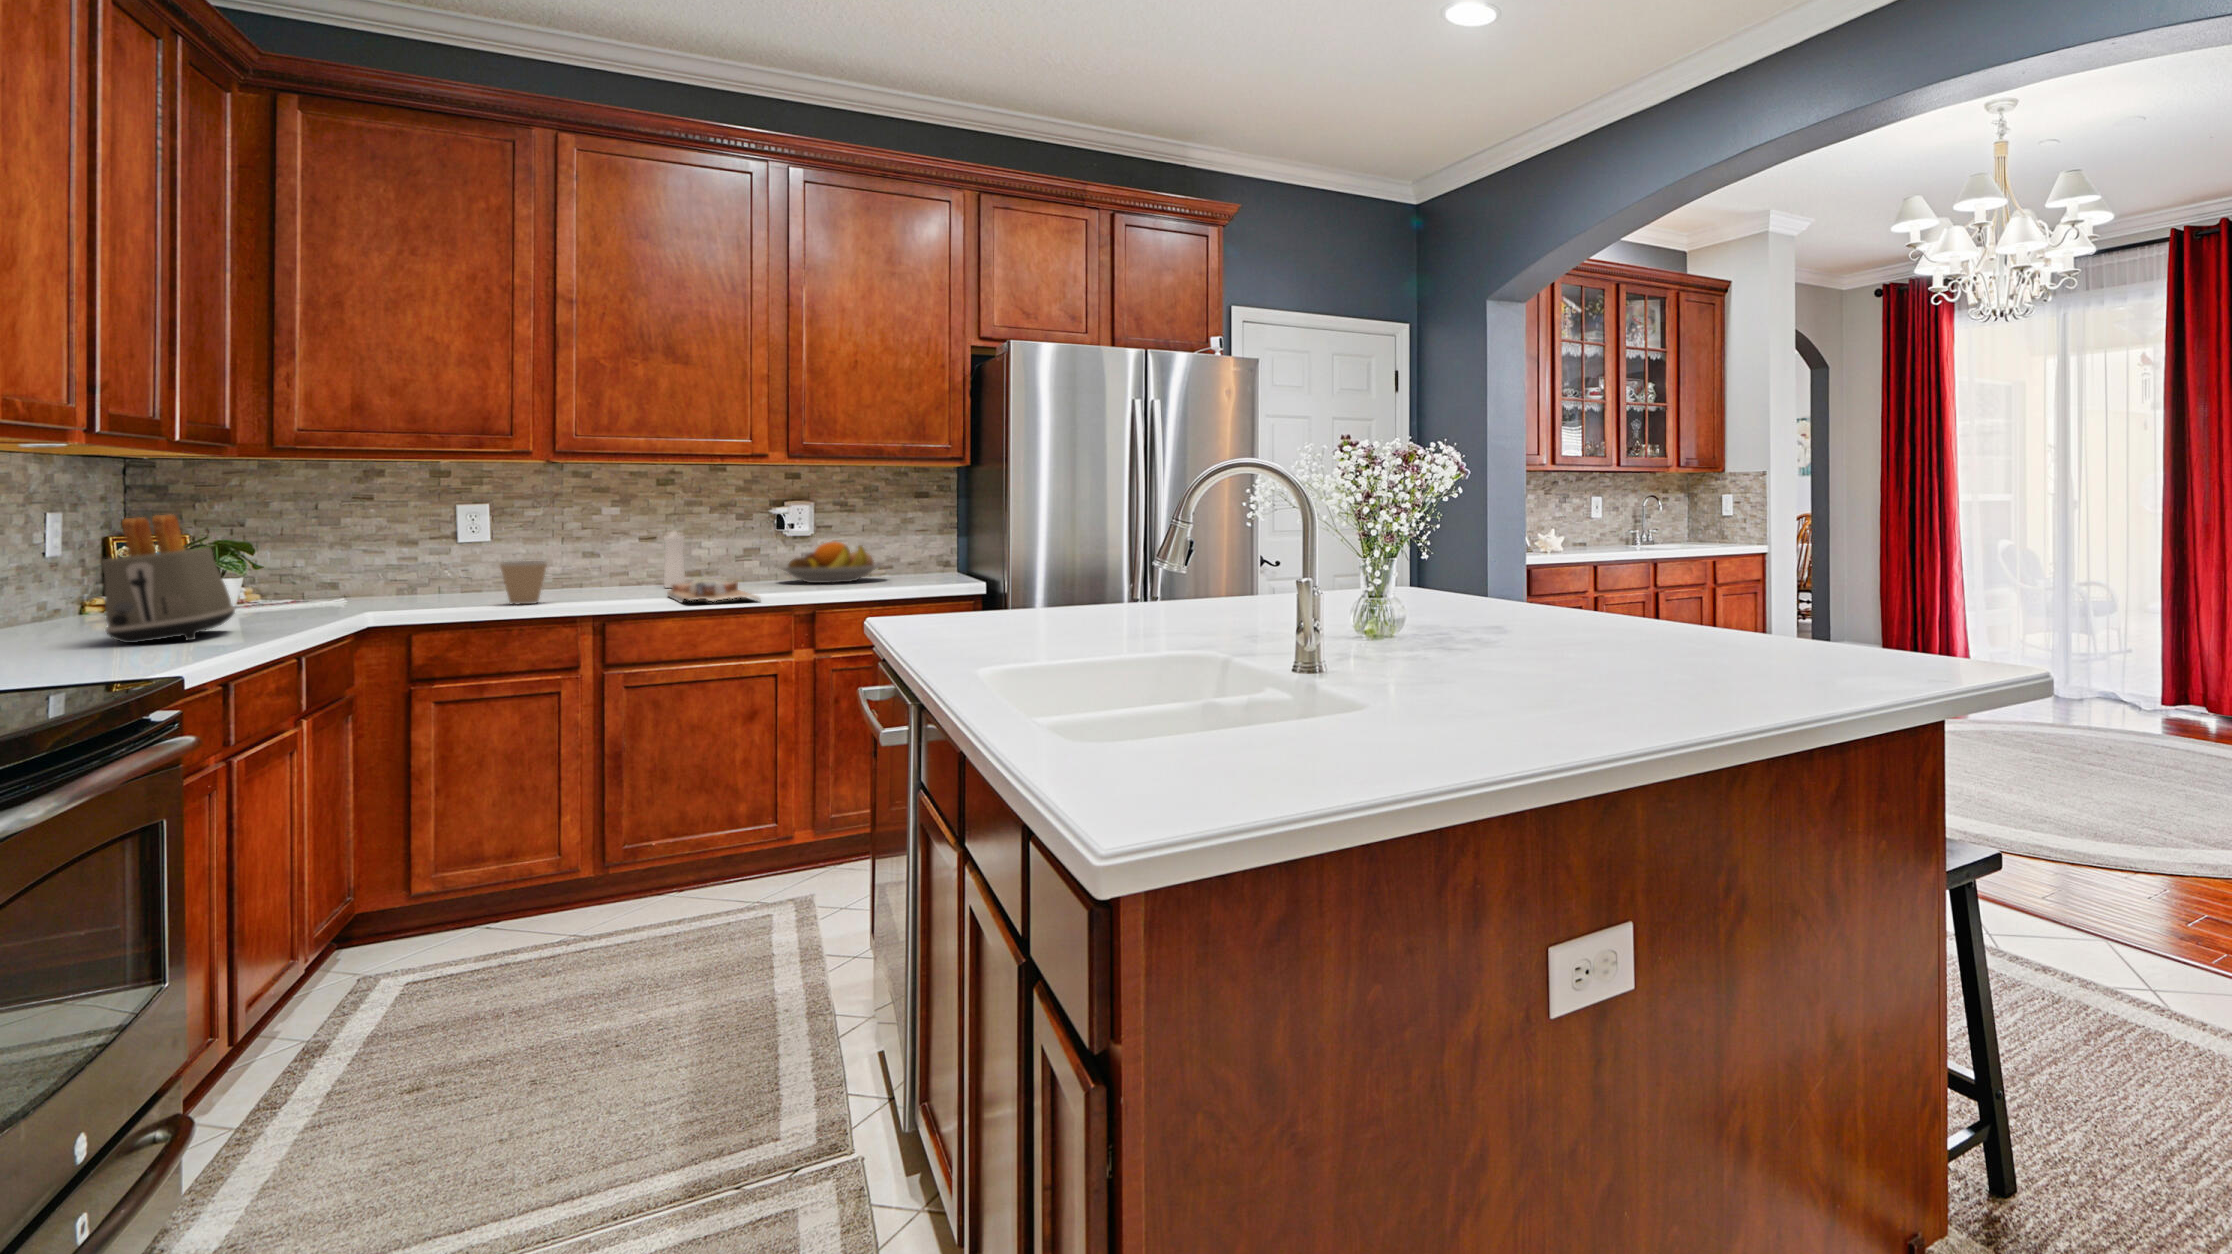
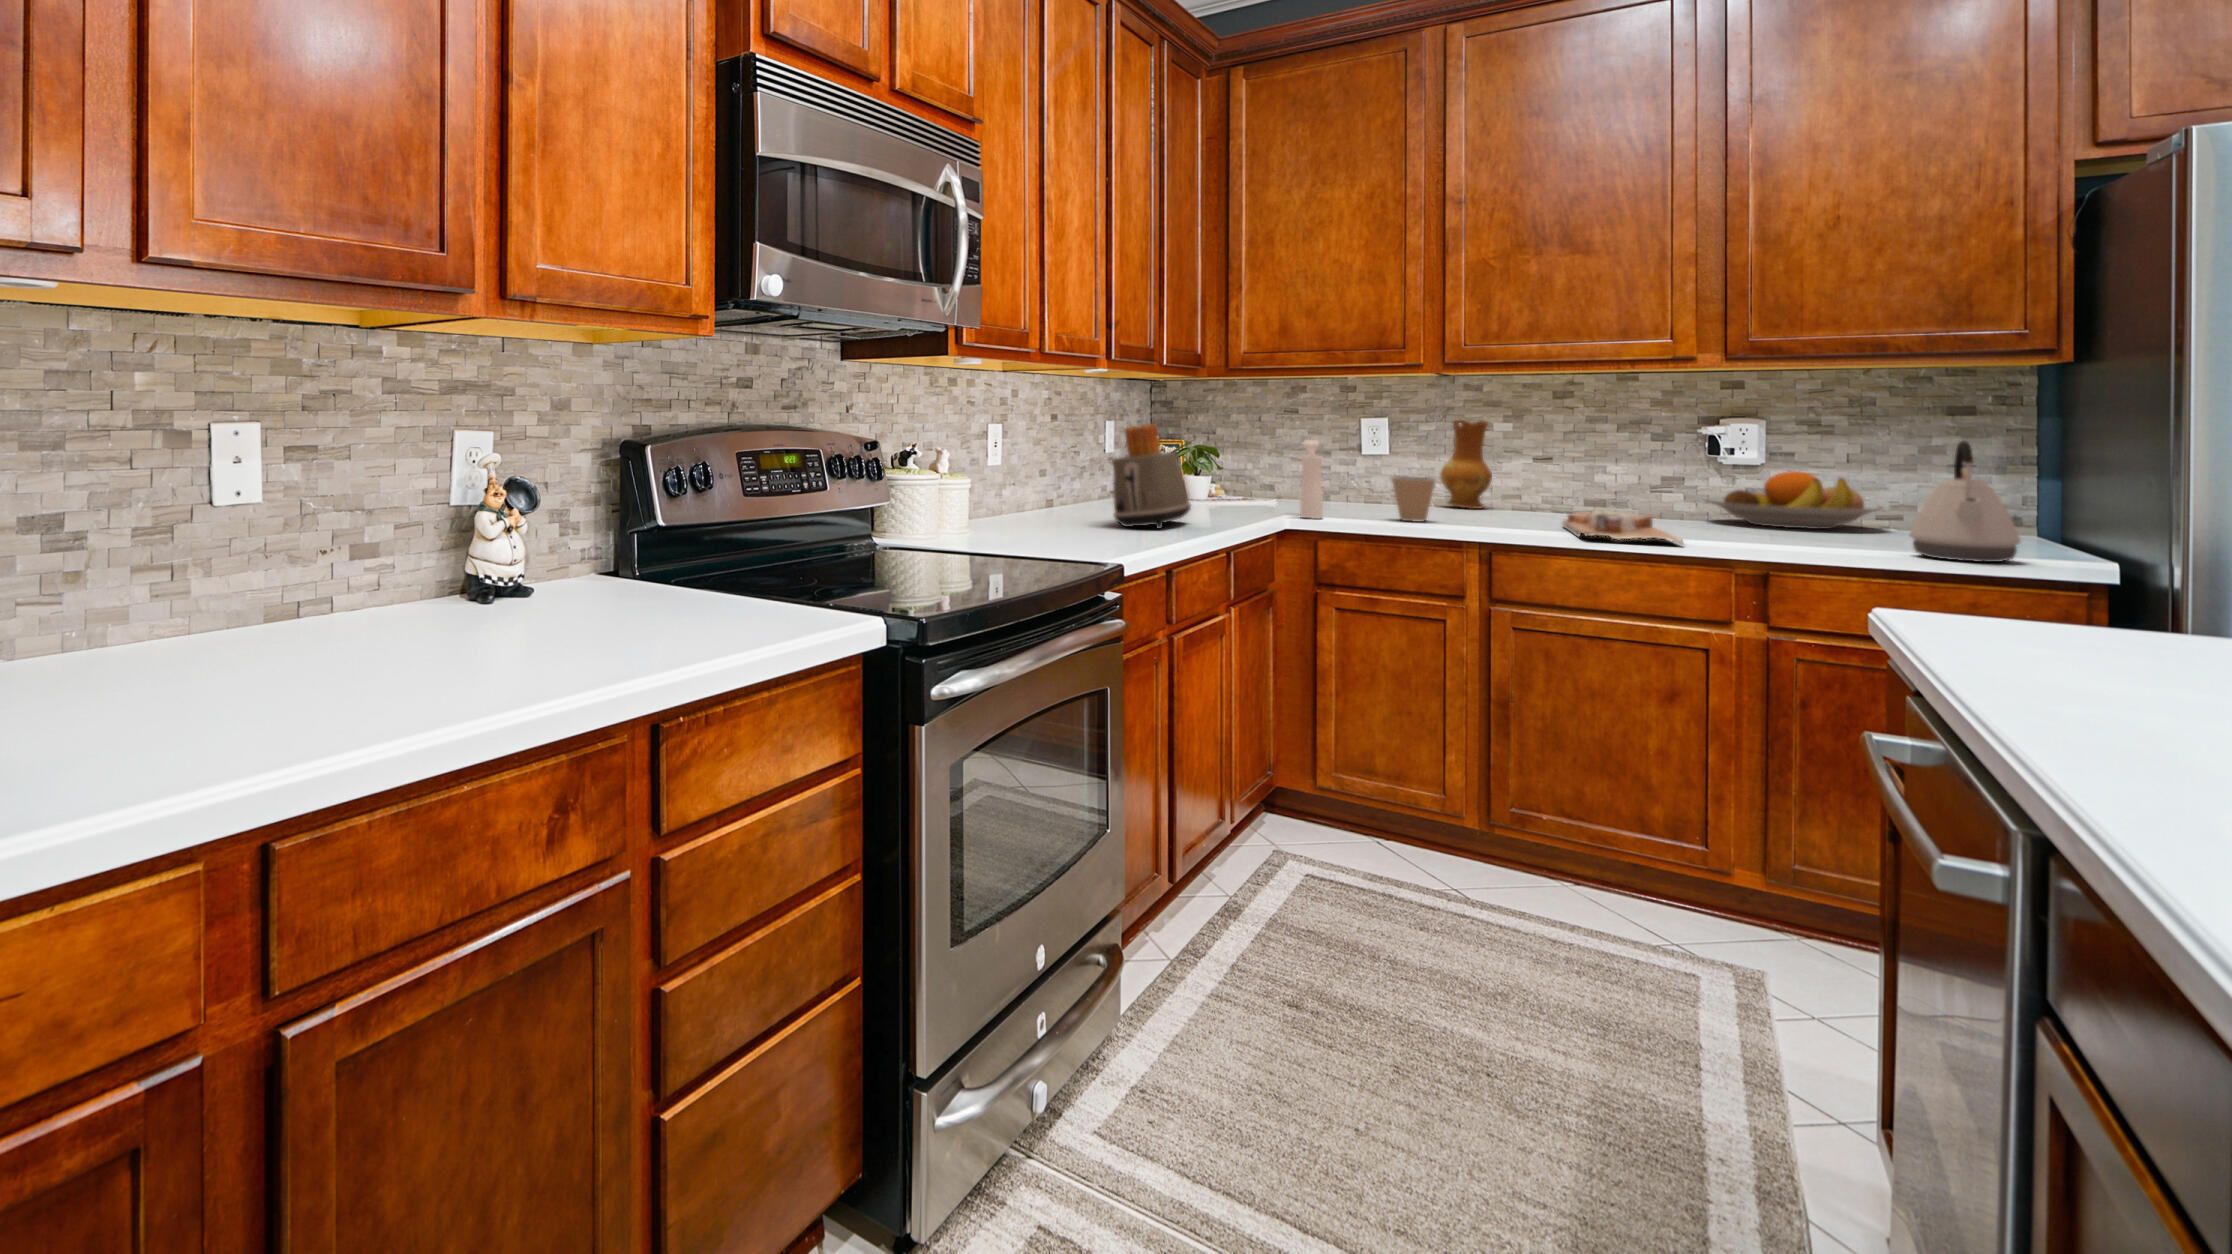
ceramic jug: none [547,505,600,589] -> present [1440,420,1492,509]
kettle: none [895,517,948,594] -> present [1909,441,2021,562]
pepper mill: present [664,530,685,588] -> present [1300,440,1323,519]

